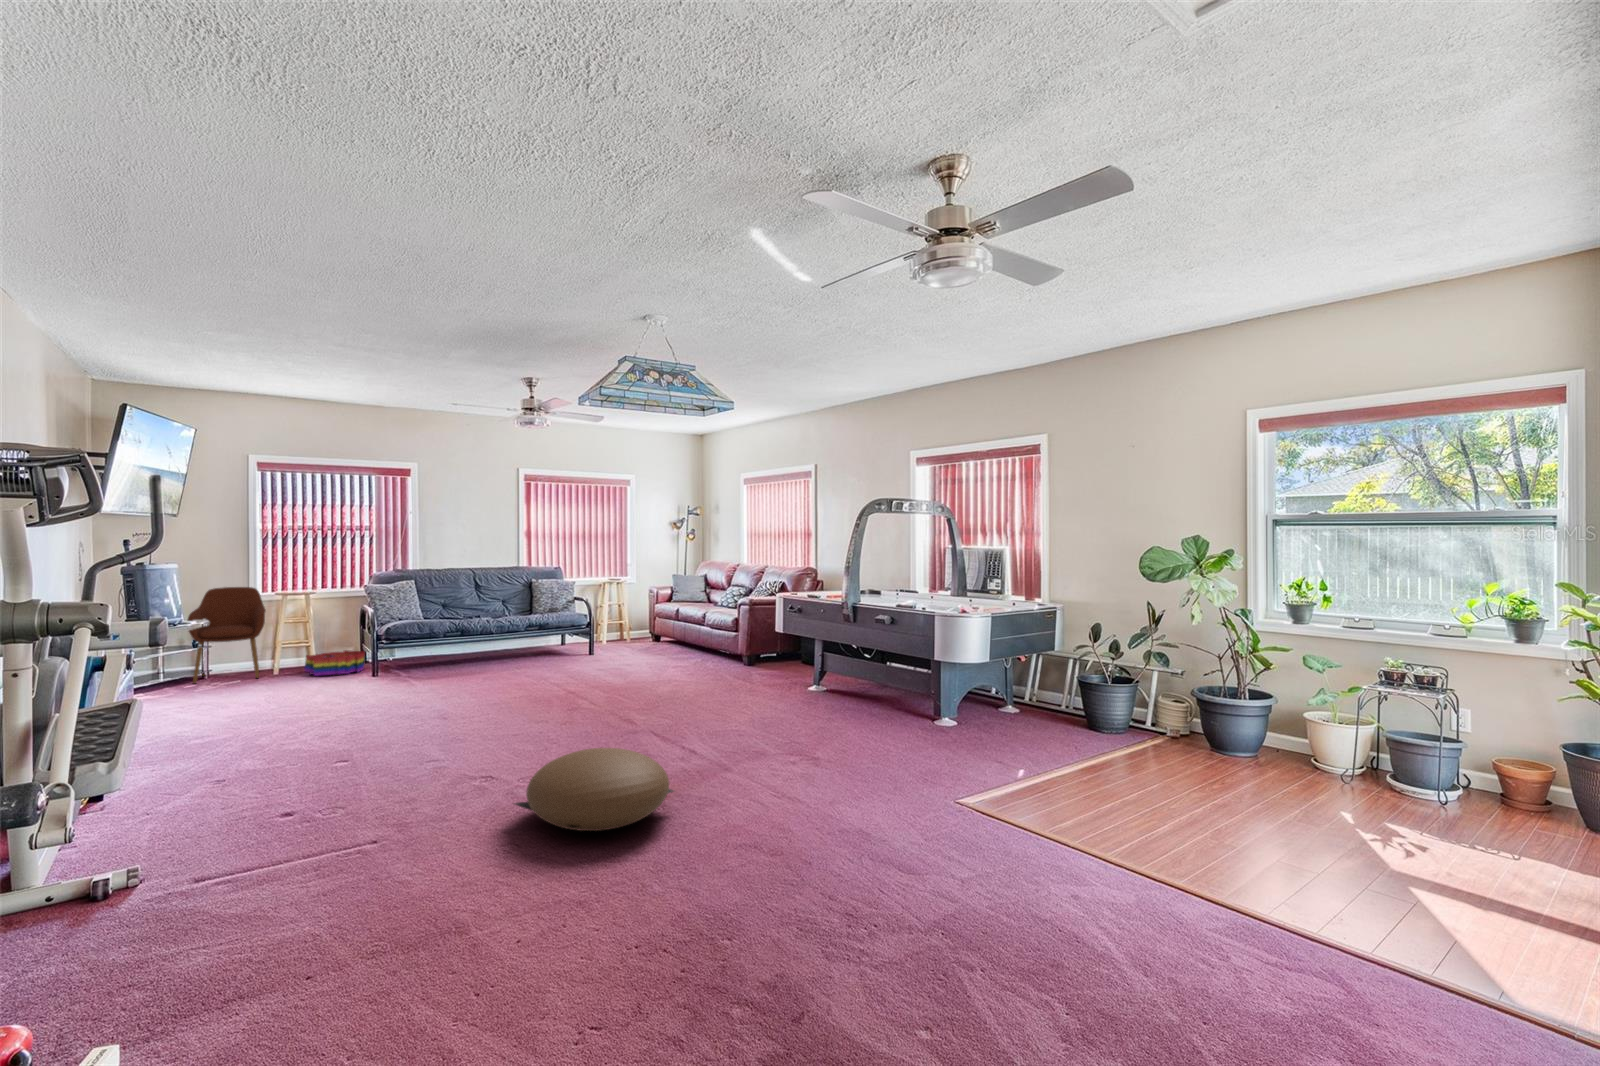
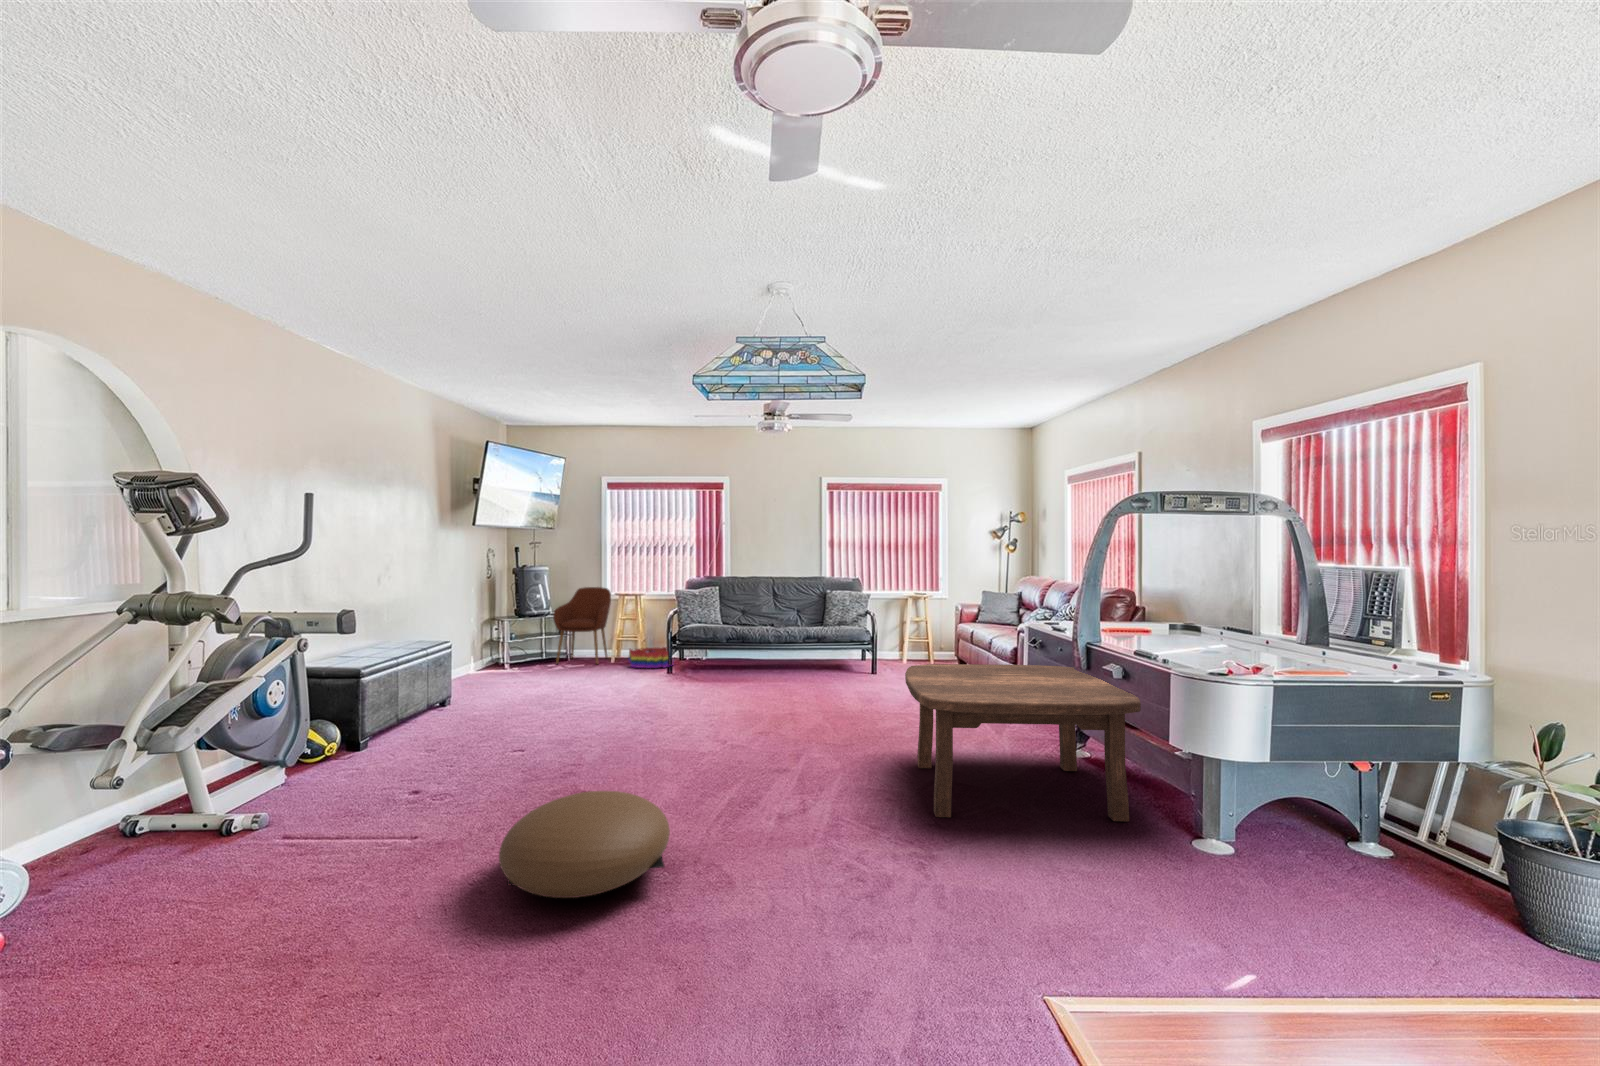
coffee table: none [720,624,902,736] -> present [905,664,1141,821]

